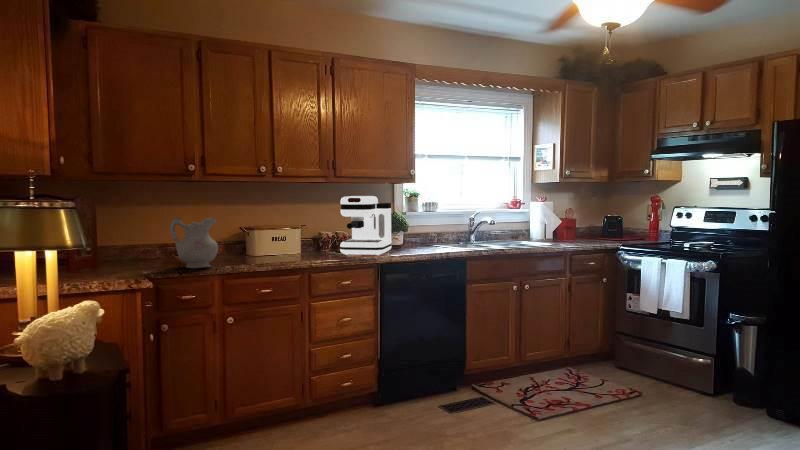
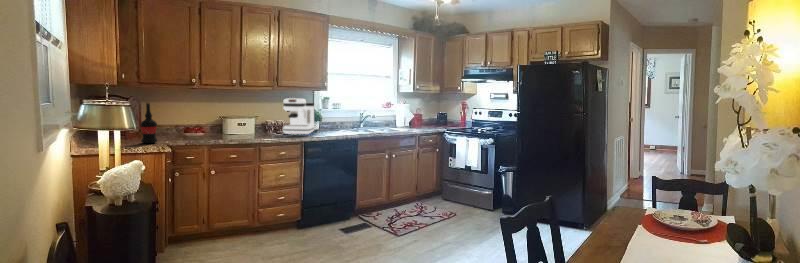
wine bottle: none [110,207,137,273] -> present [141,102,157,143]
ceramic pitcher: present [170,217,218,268] -> none [178,109,209,141]

